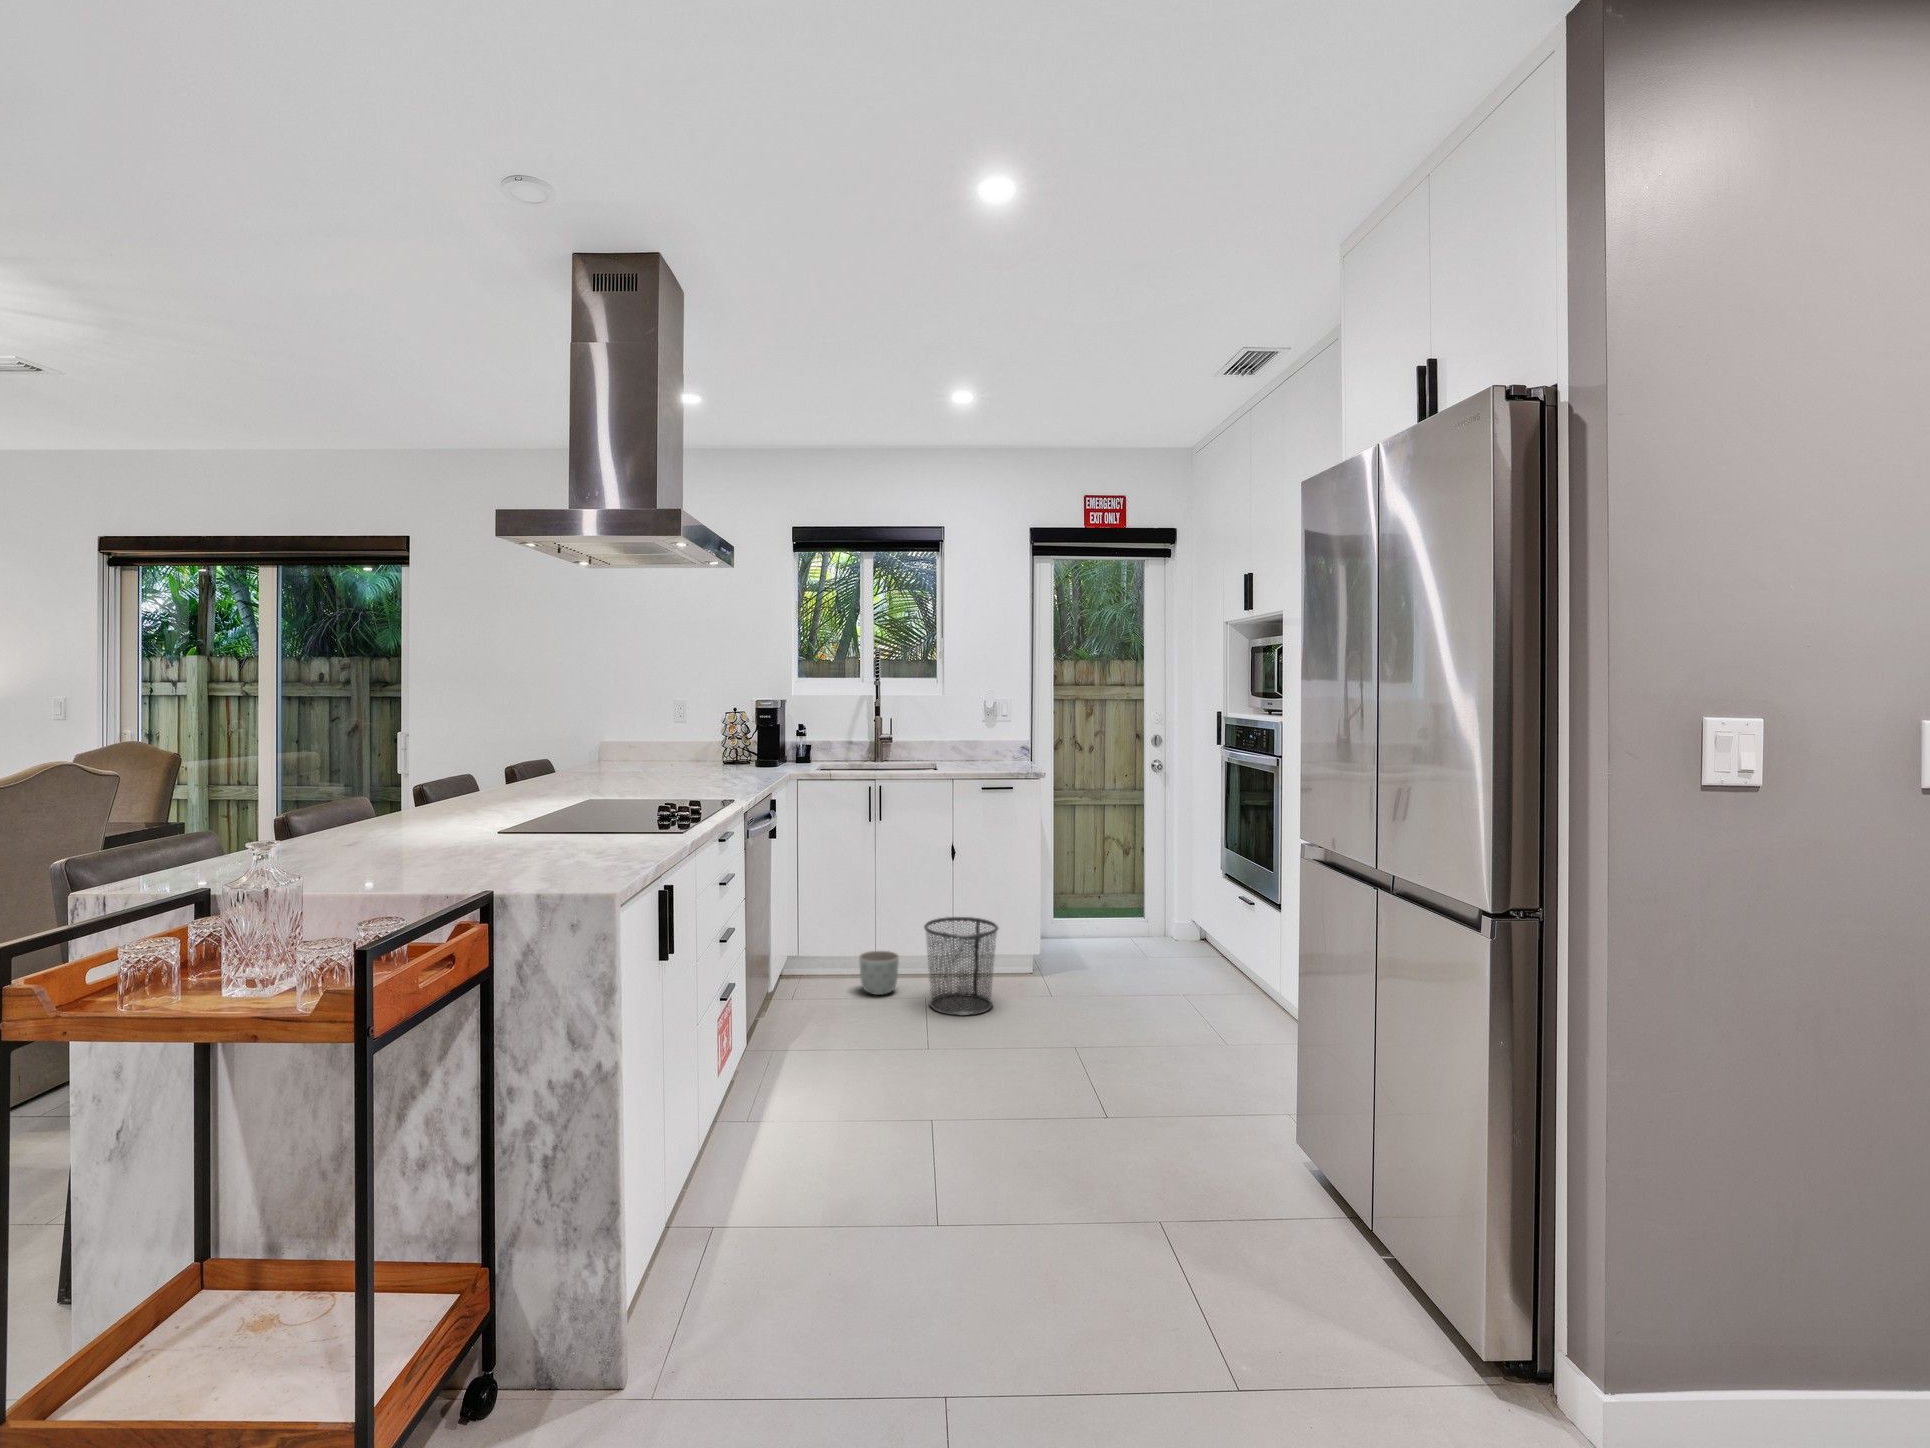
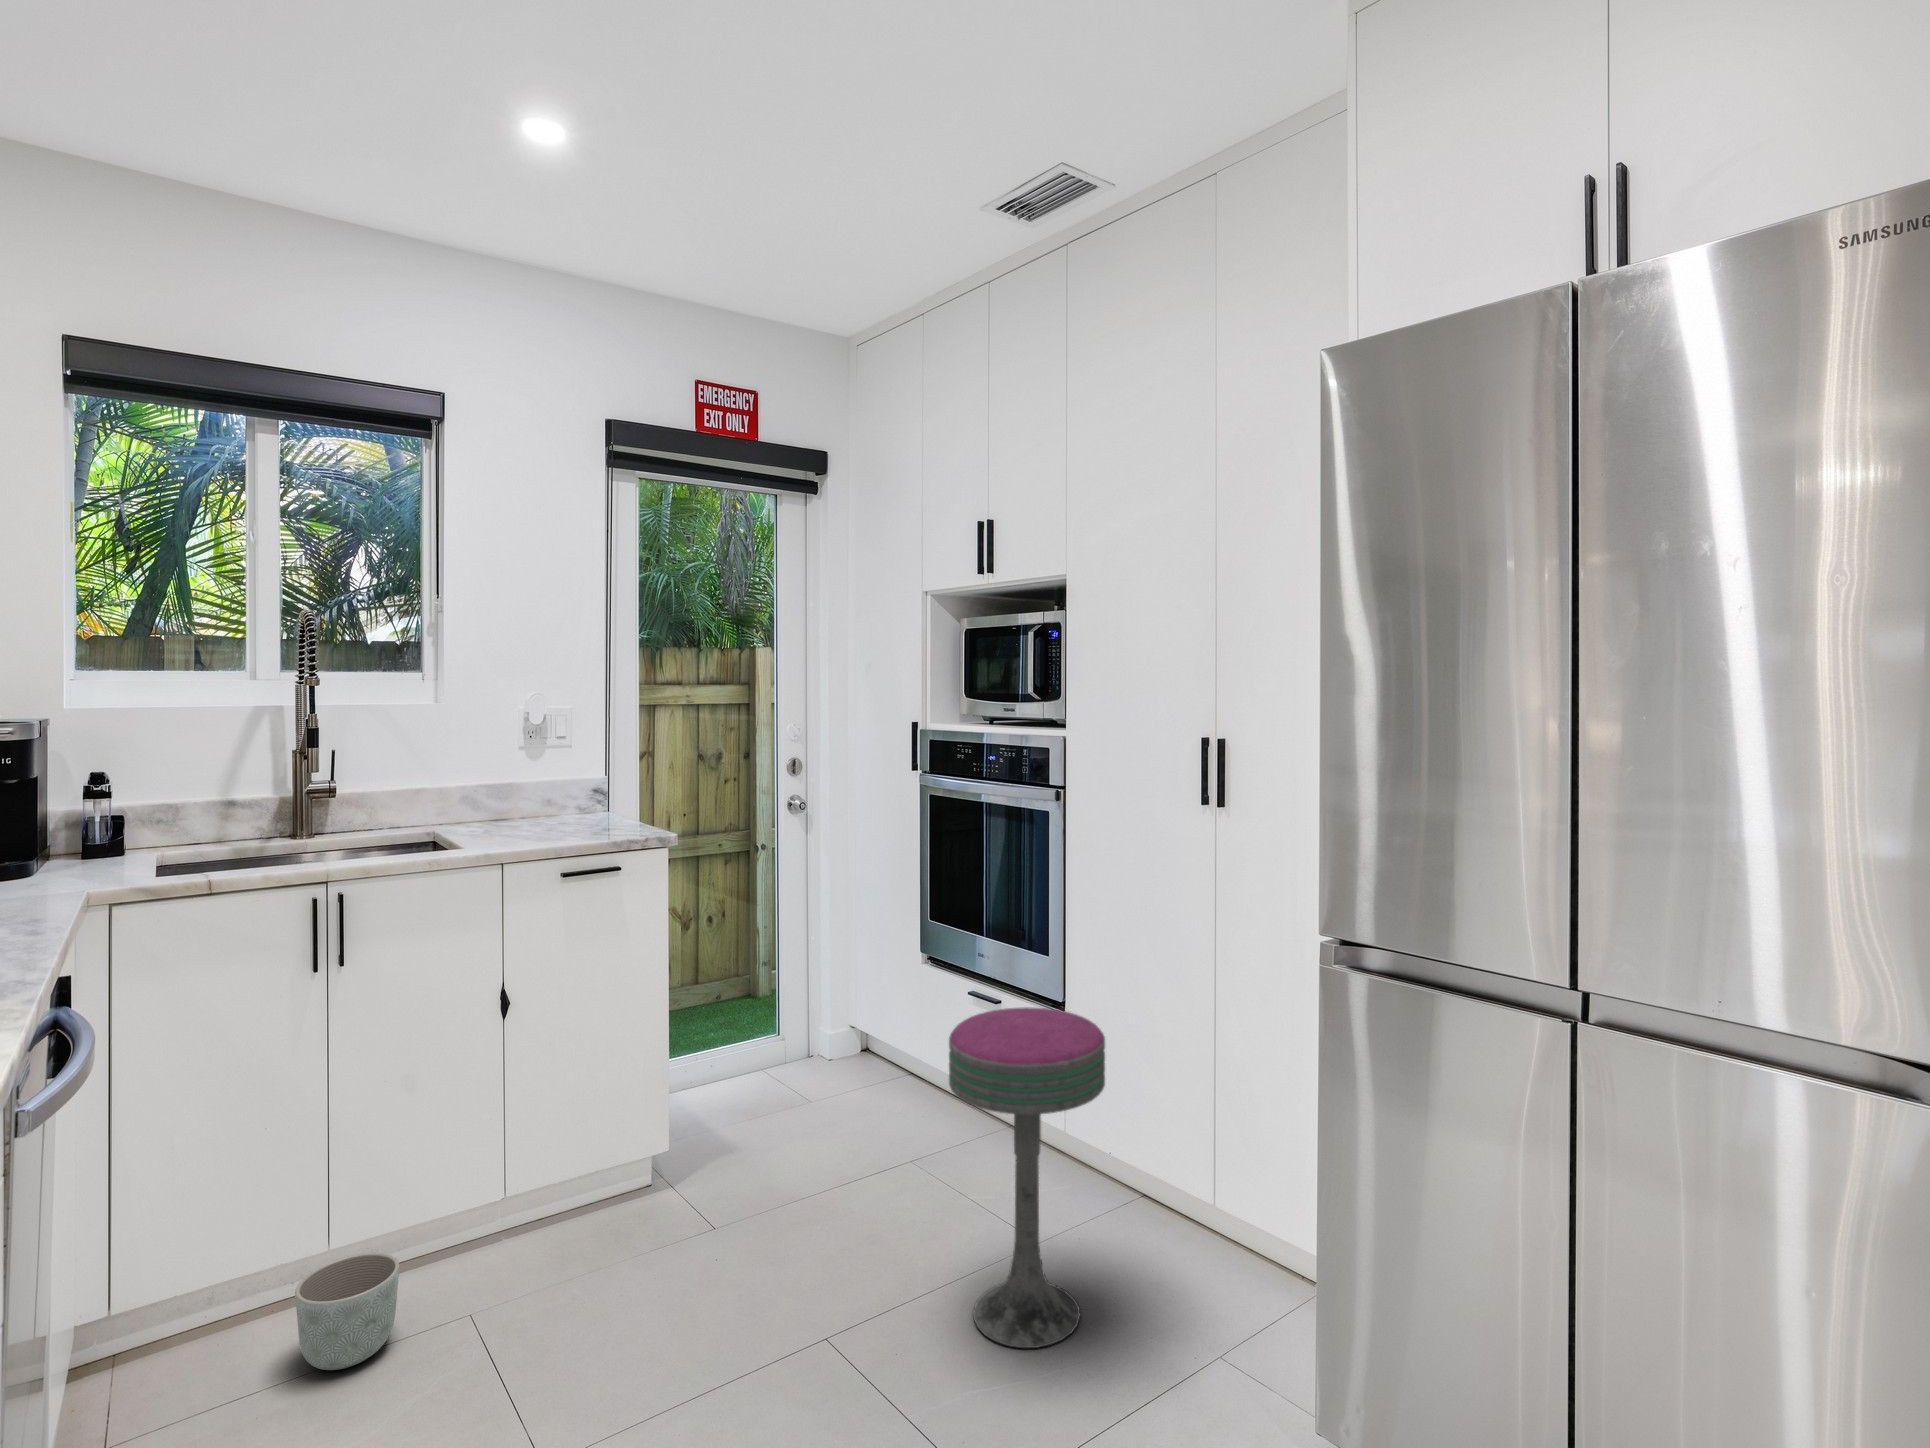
bar stool: none [1142,880,1238,1068] -> present [949,1008,1105,1348]
waste bin: present [924,917,998,1016] -> none [473,1138,639,1372]

